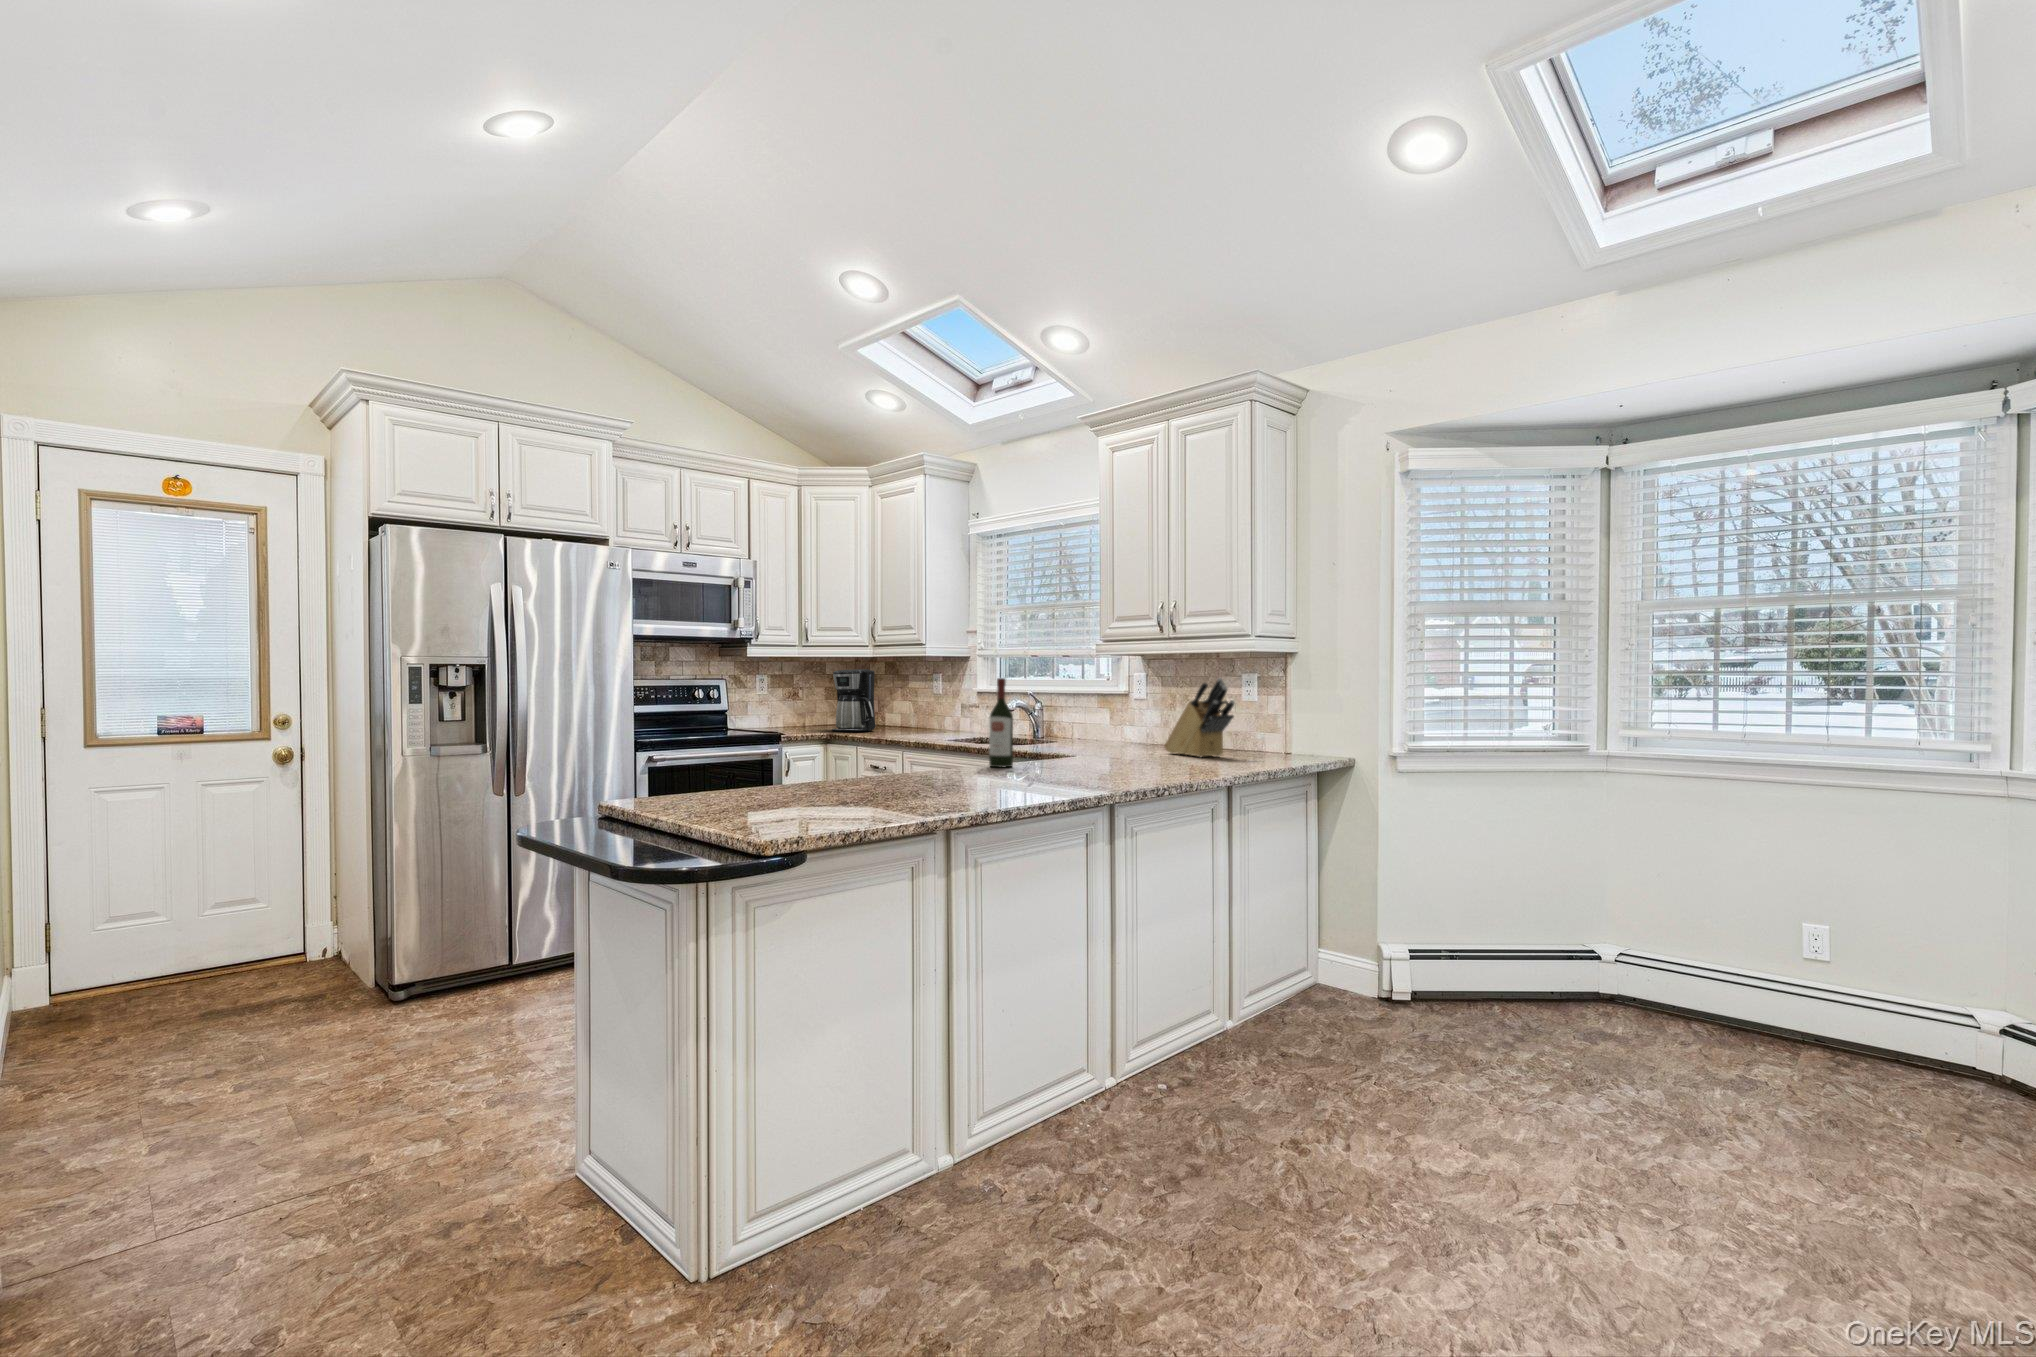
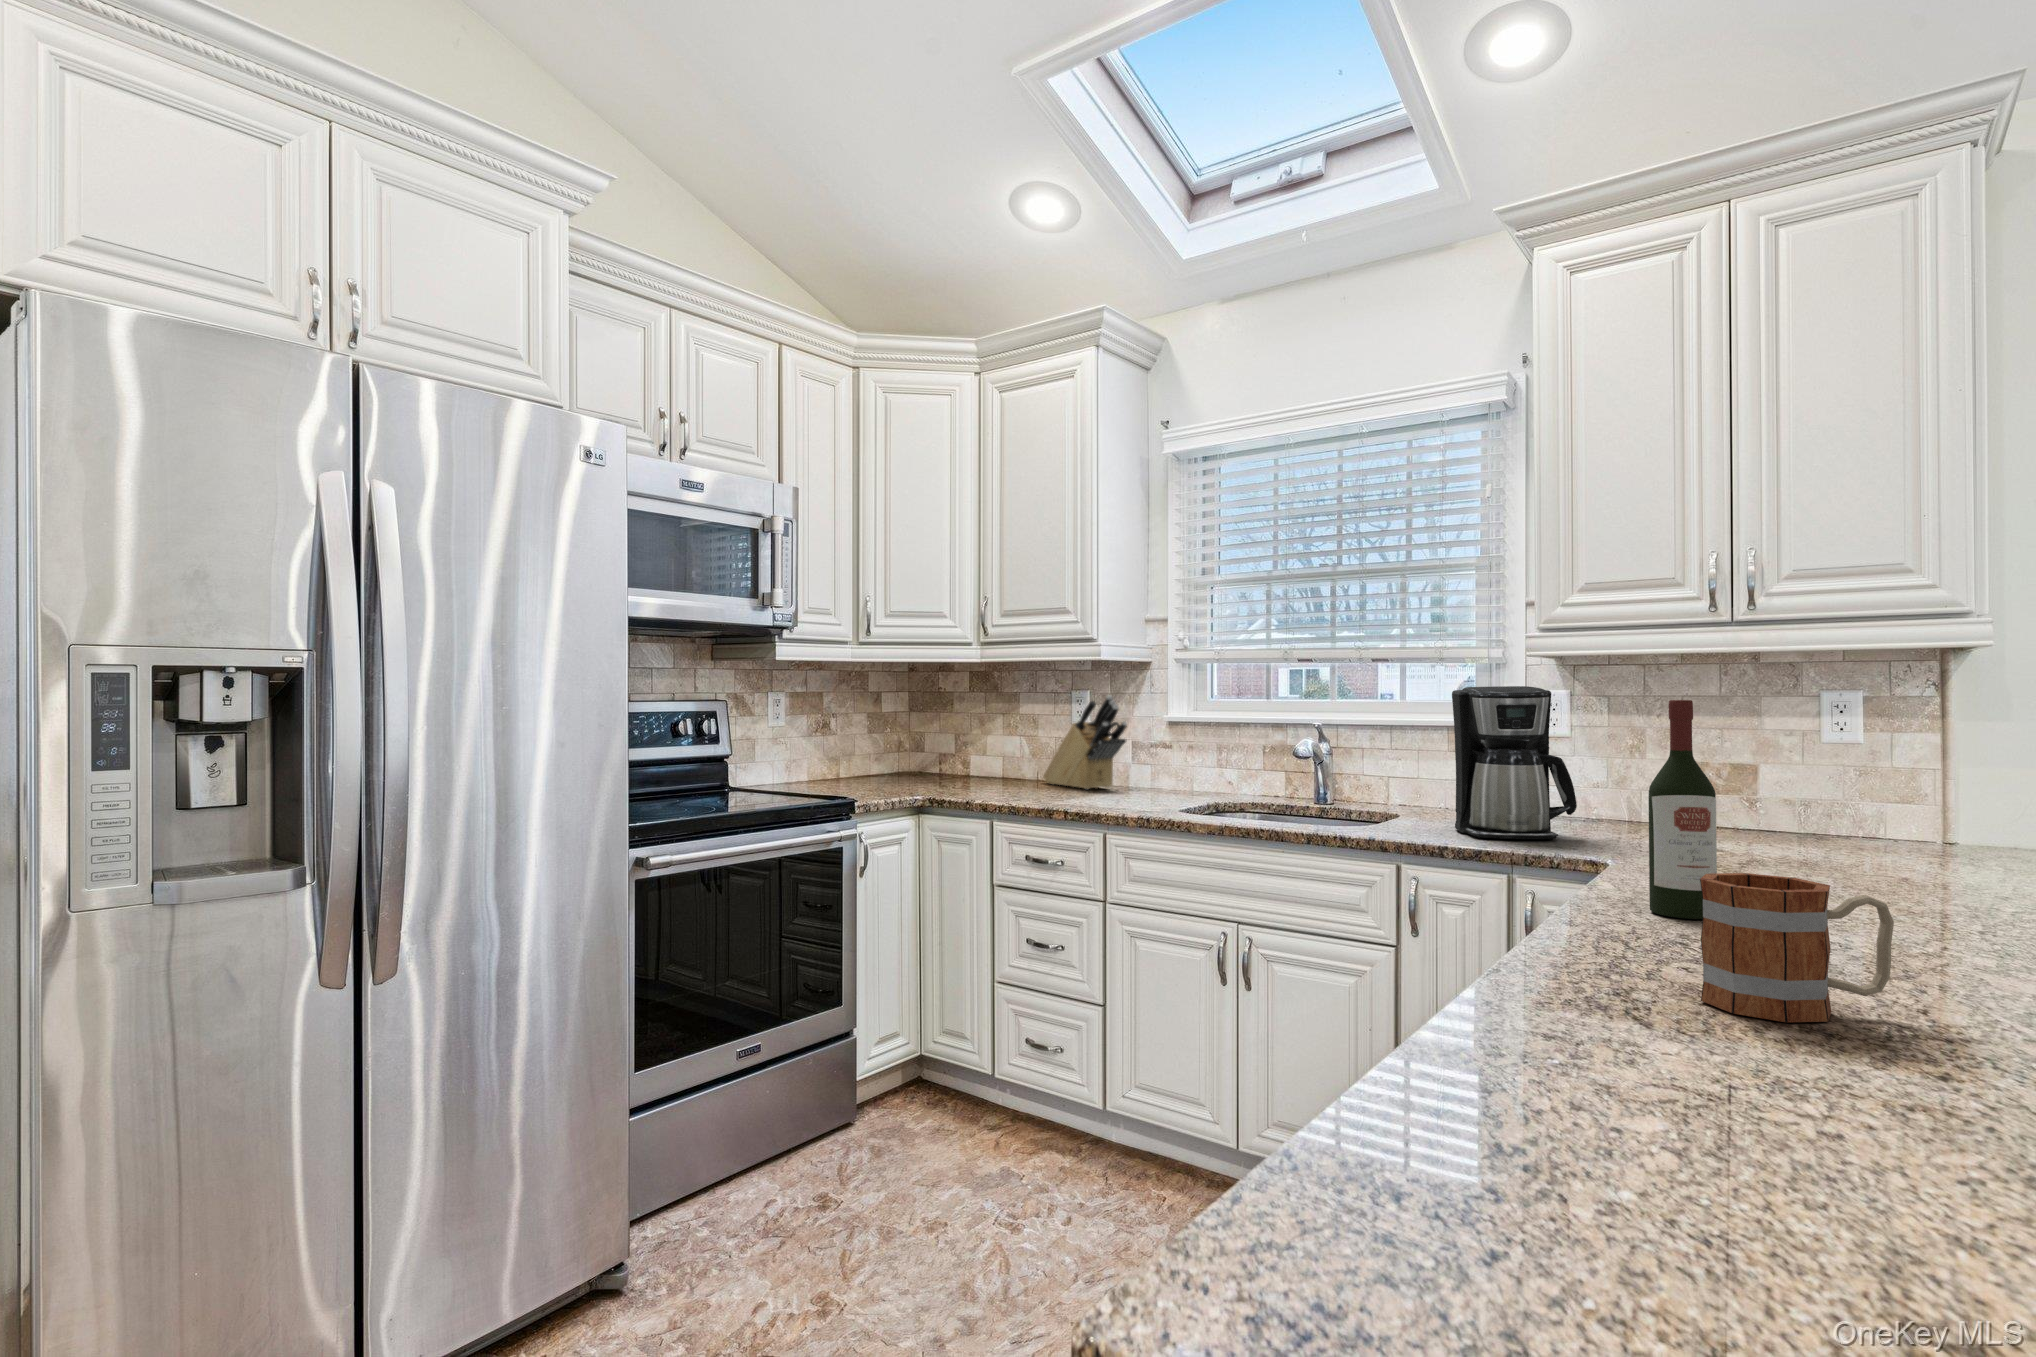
coffee maker: present [832,669,876,732] -> present [1452,686,1577,839]
knife block: present [1165,678,1234,758] -> present [1044,695,1127,789]
mug: none [887,736,936,780] -> present [1700,873,1894,1022]

